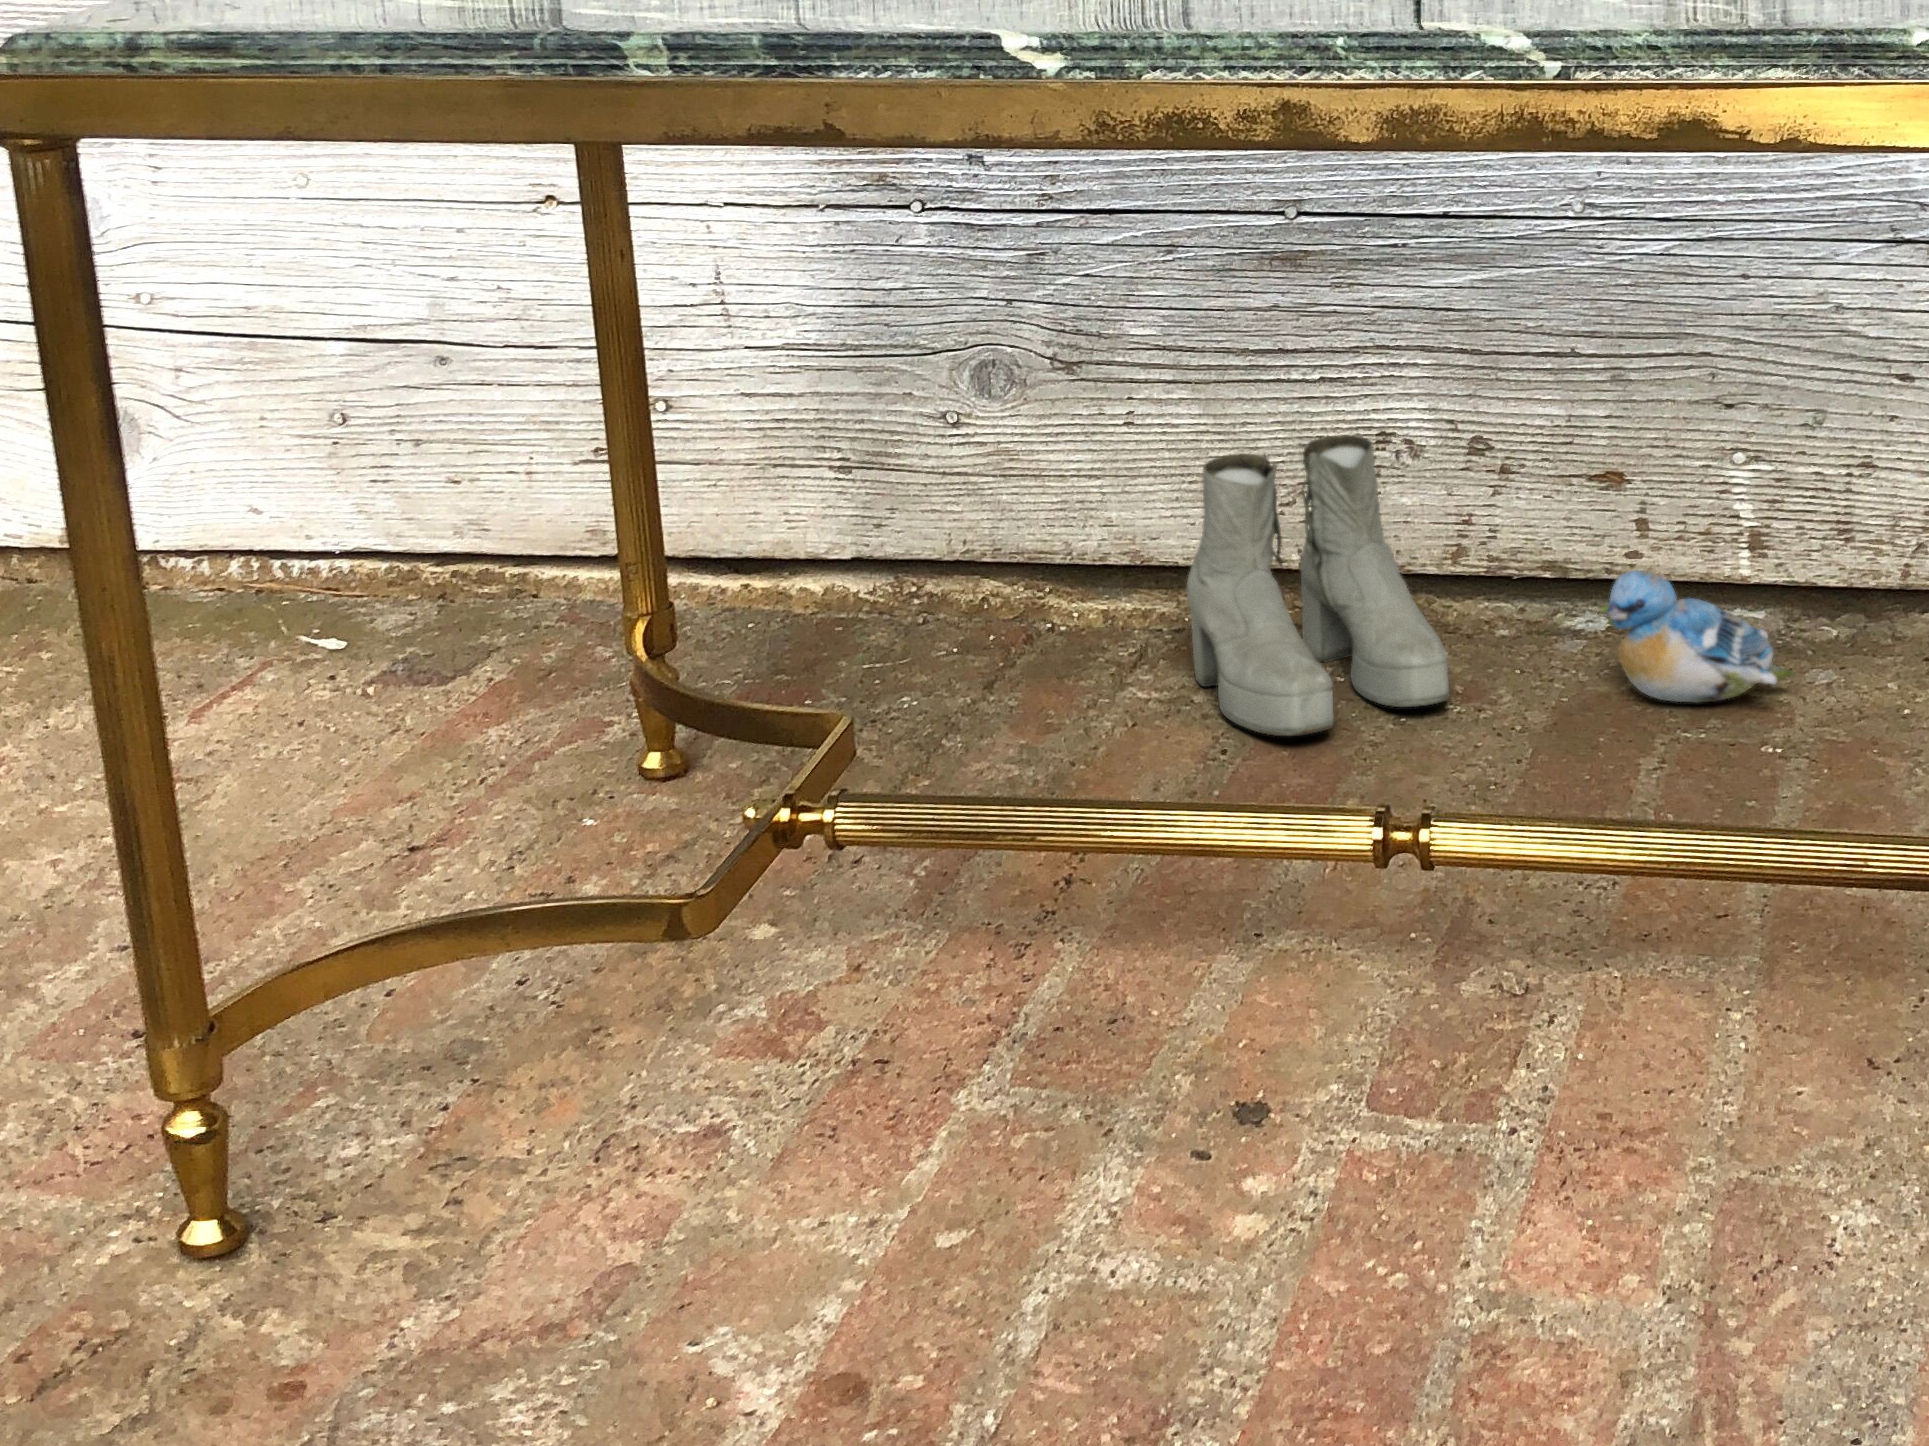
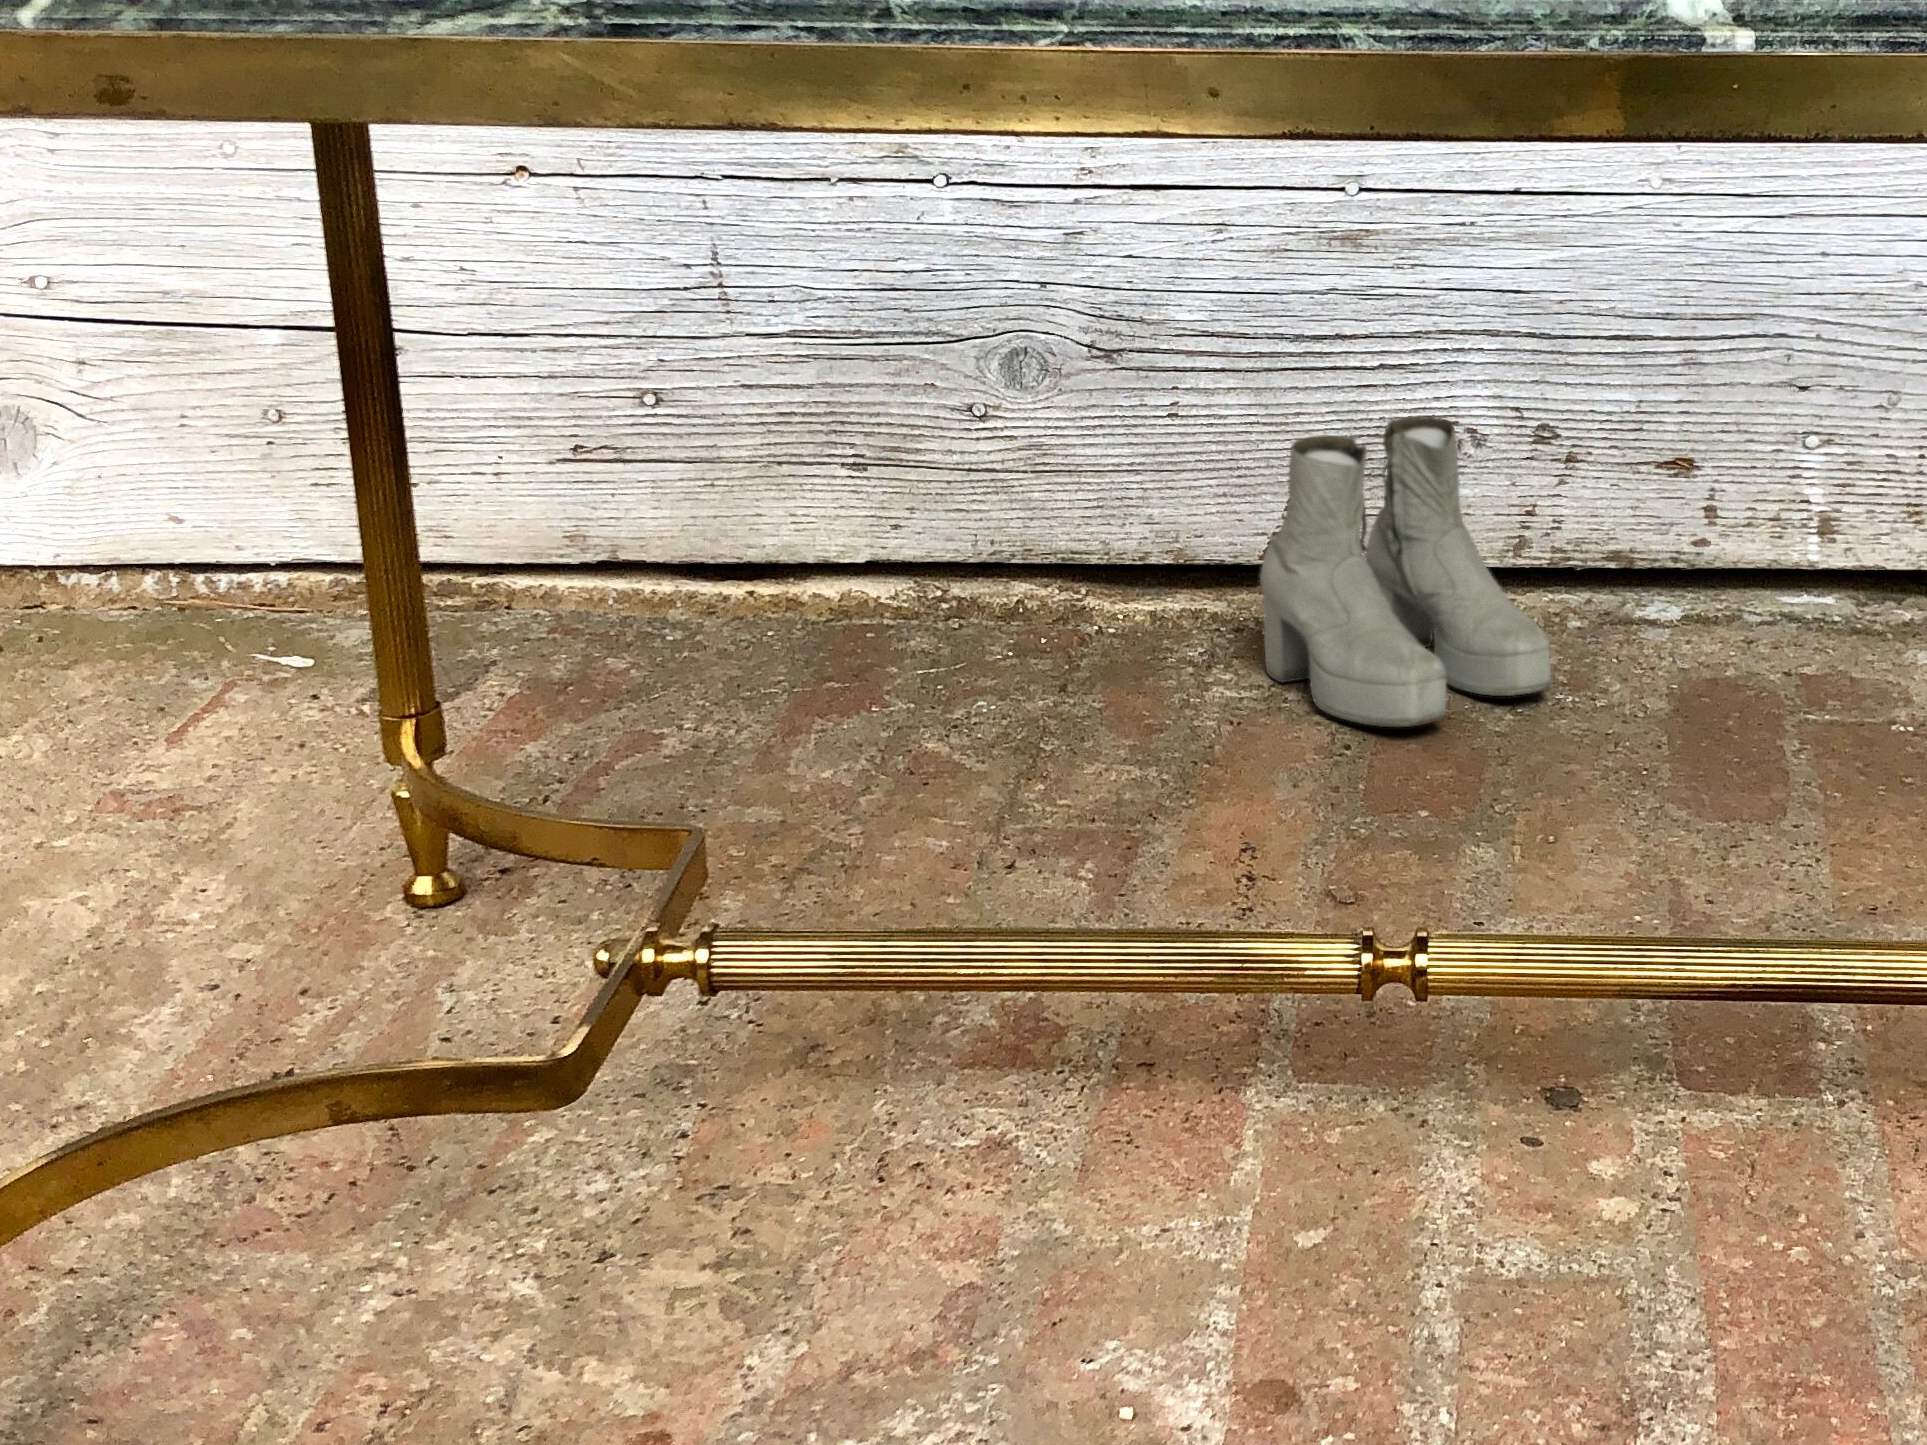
plush toy: present [1602,570,1795,702] -> none [1702,549,1892,683]

